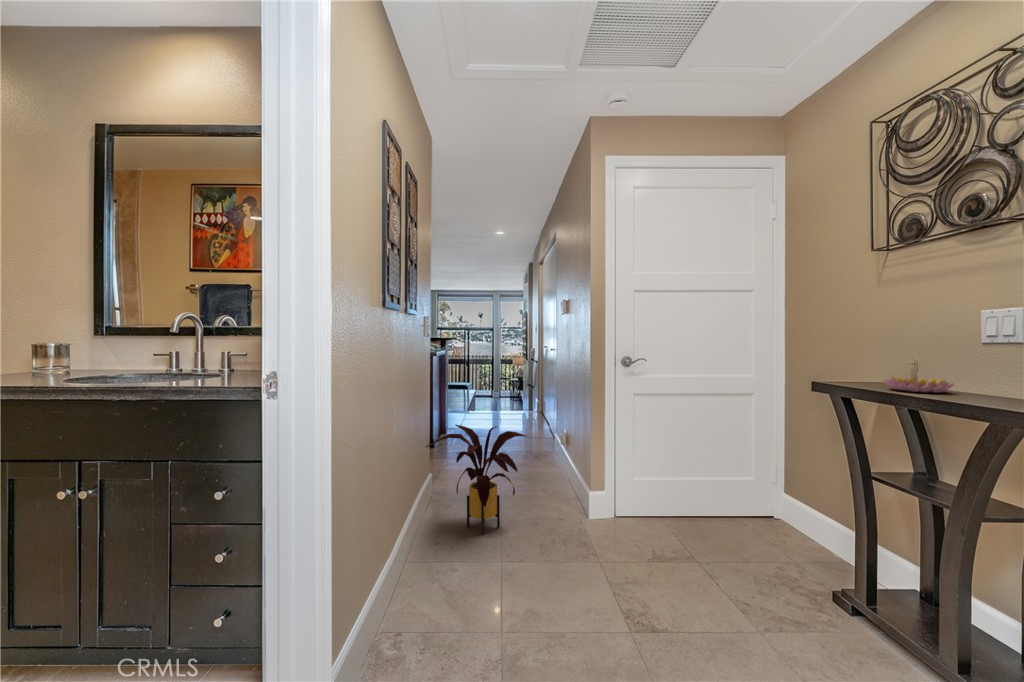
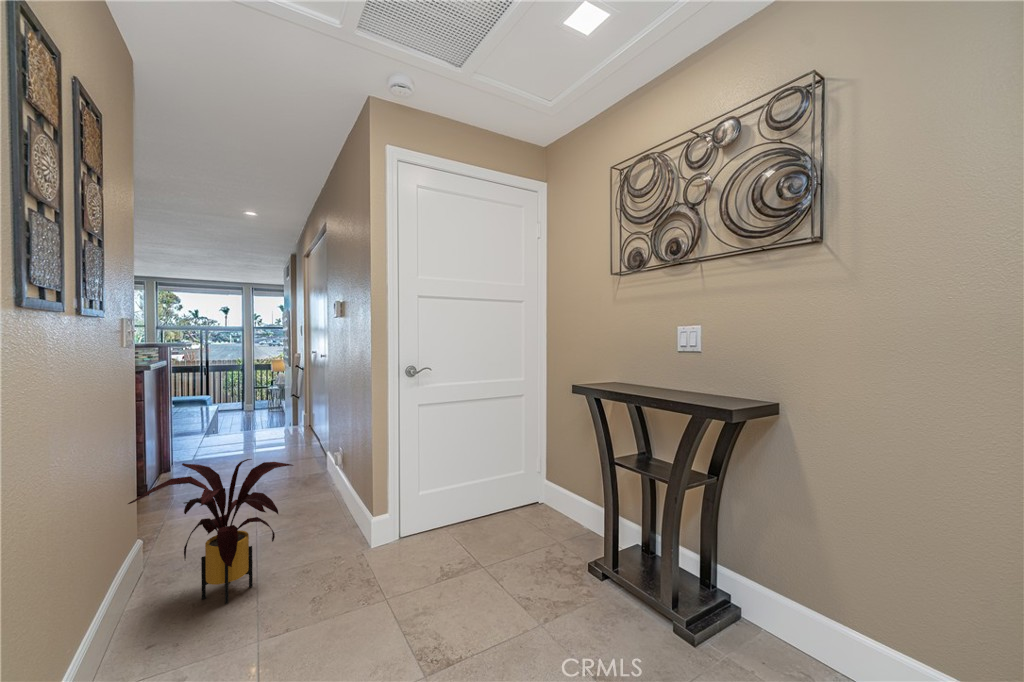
candle holder: present [883,358,954,393] -> none [622,362,665,391]

